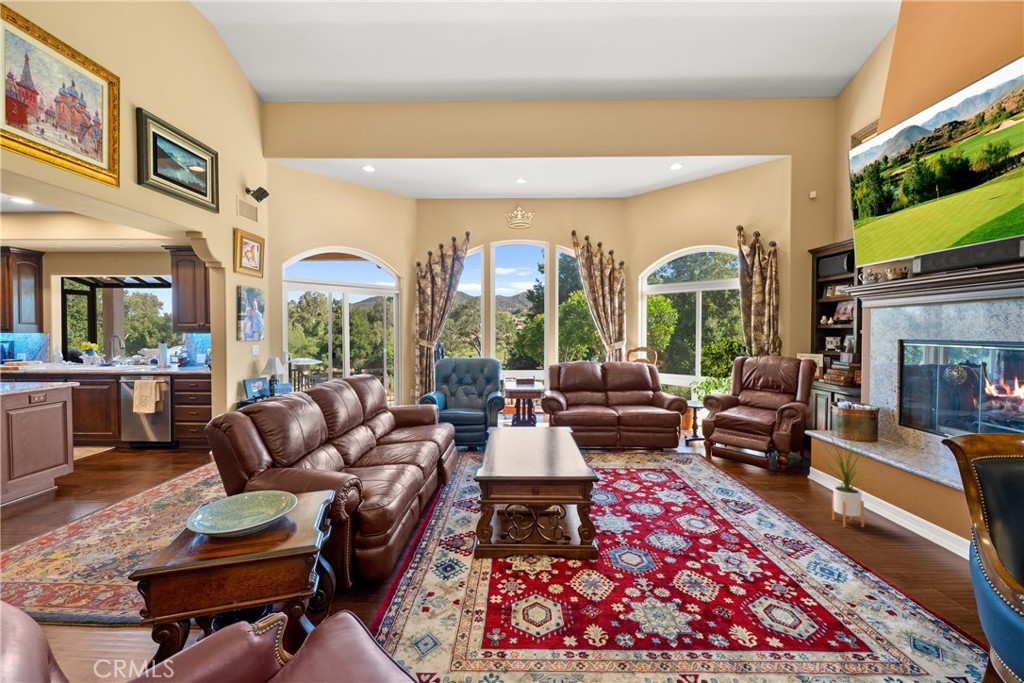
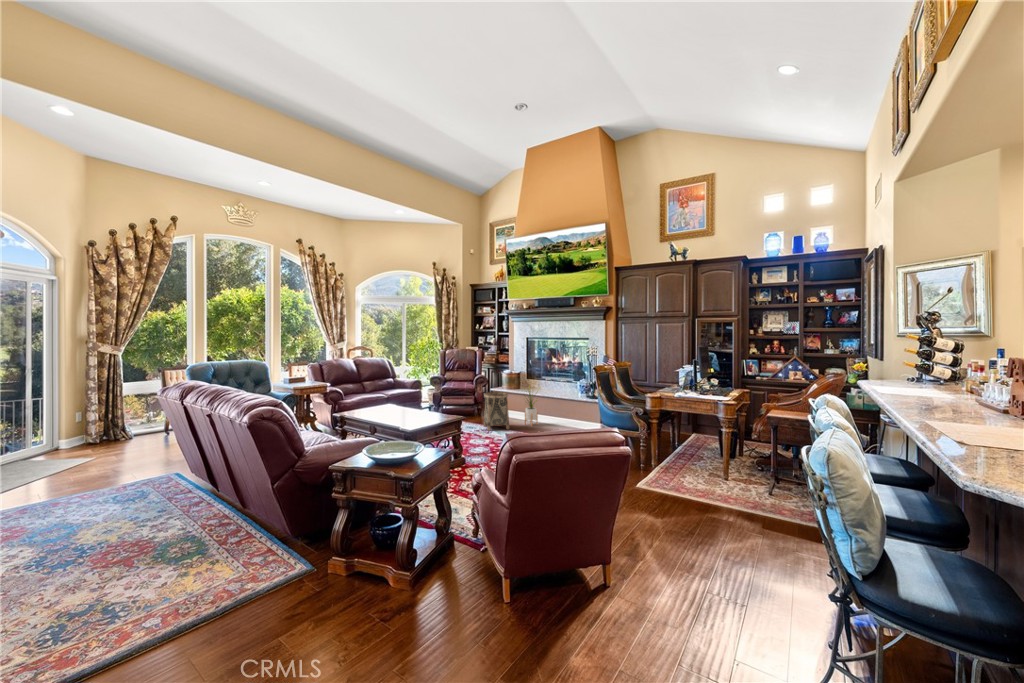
basket: none [734,441,787,520] -> present [484,392,509,431]

